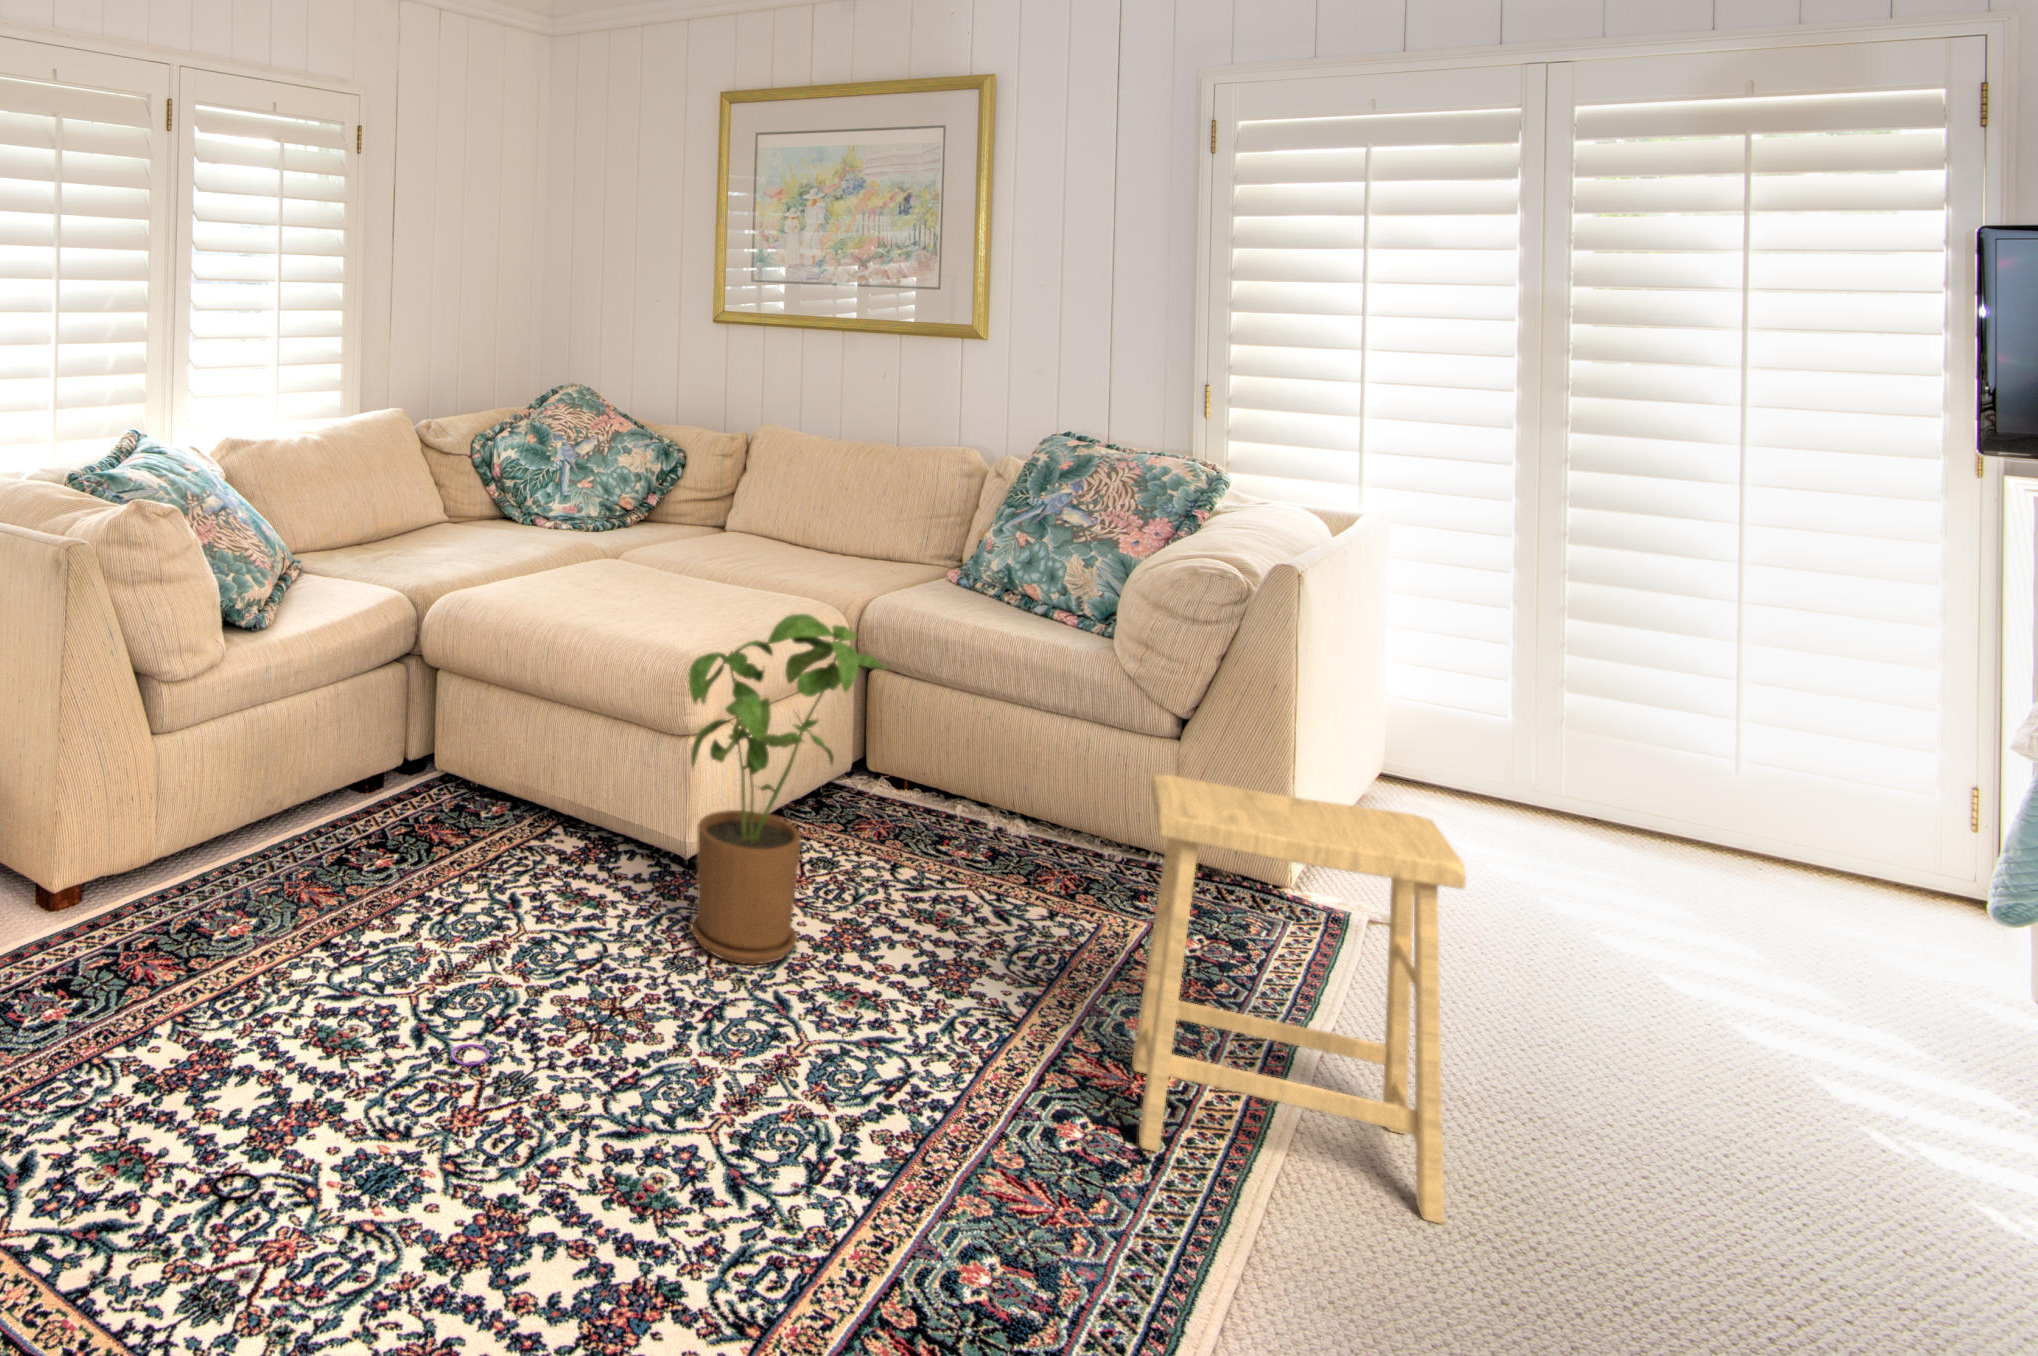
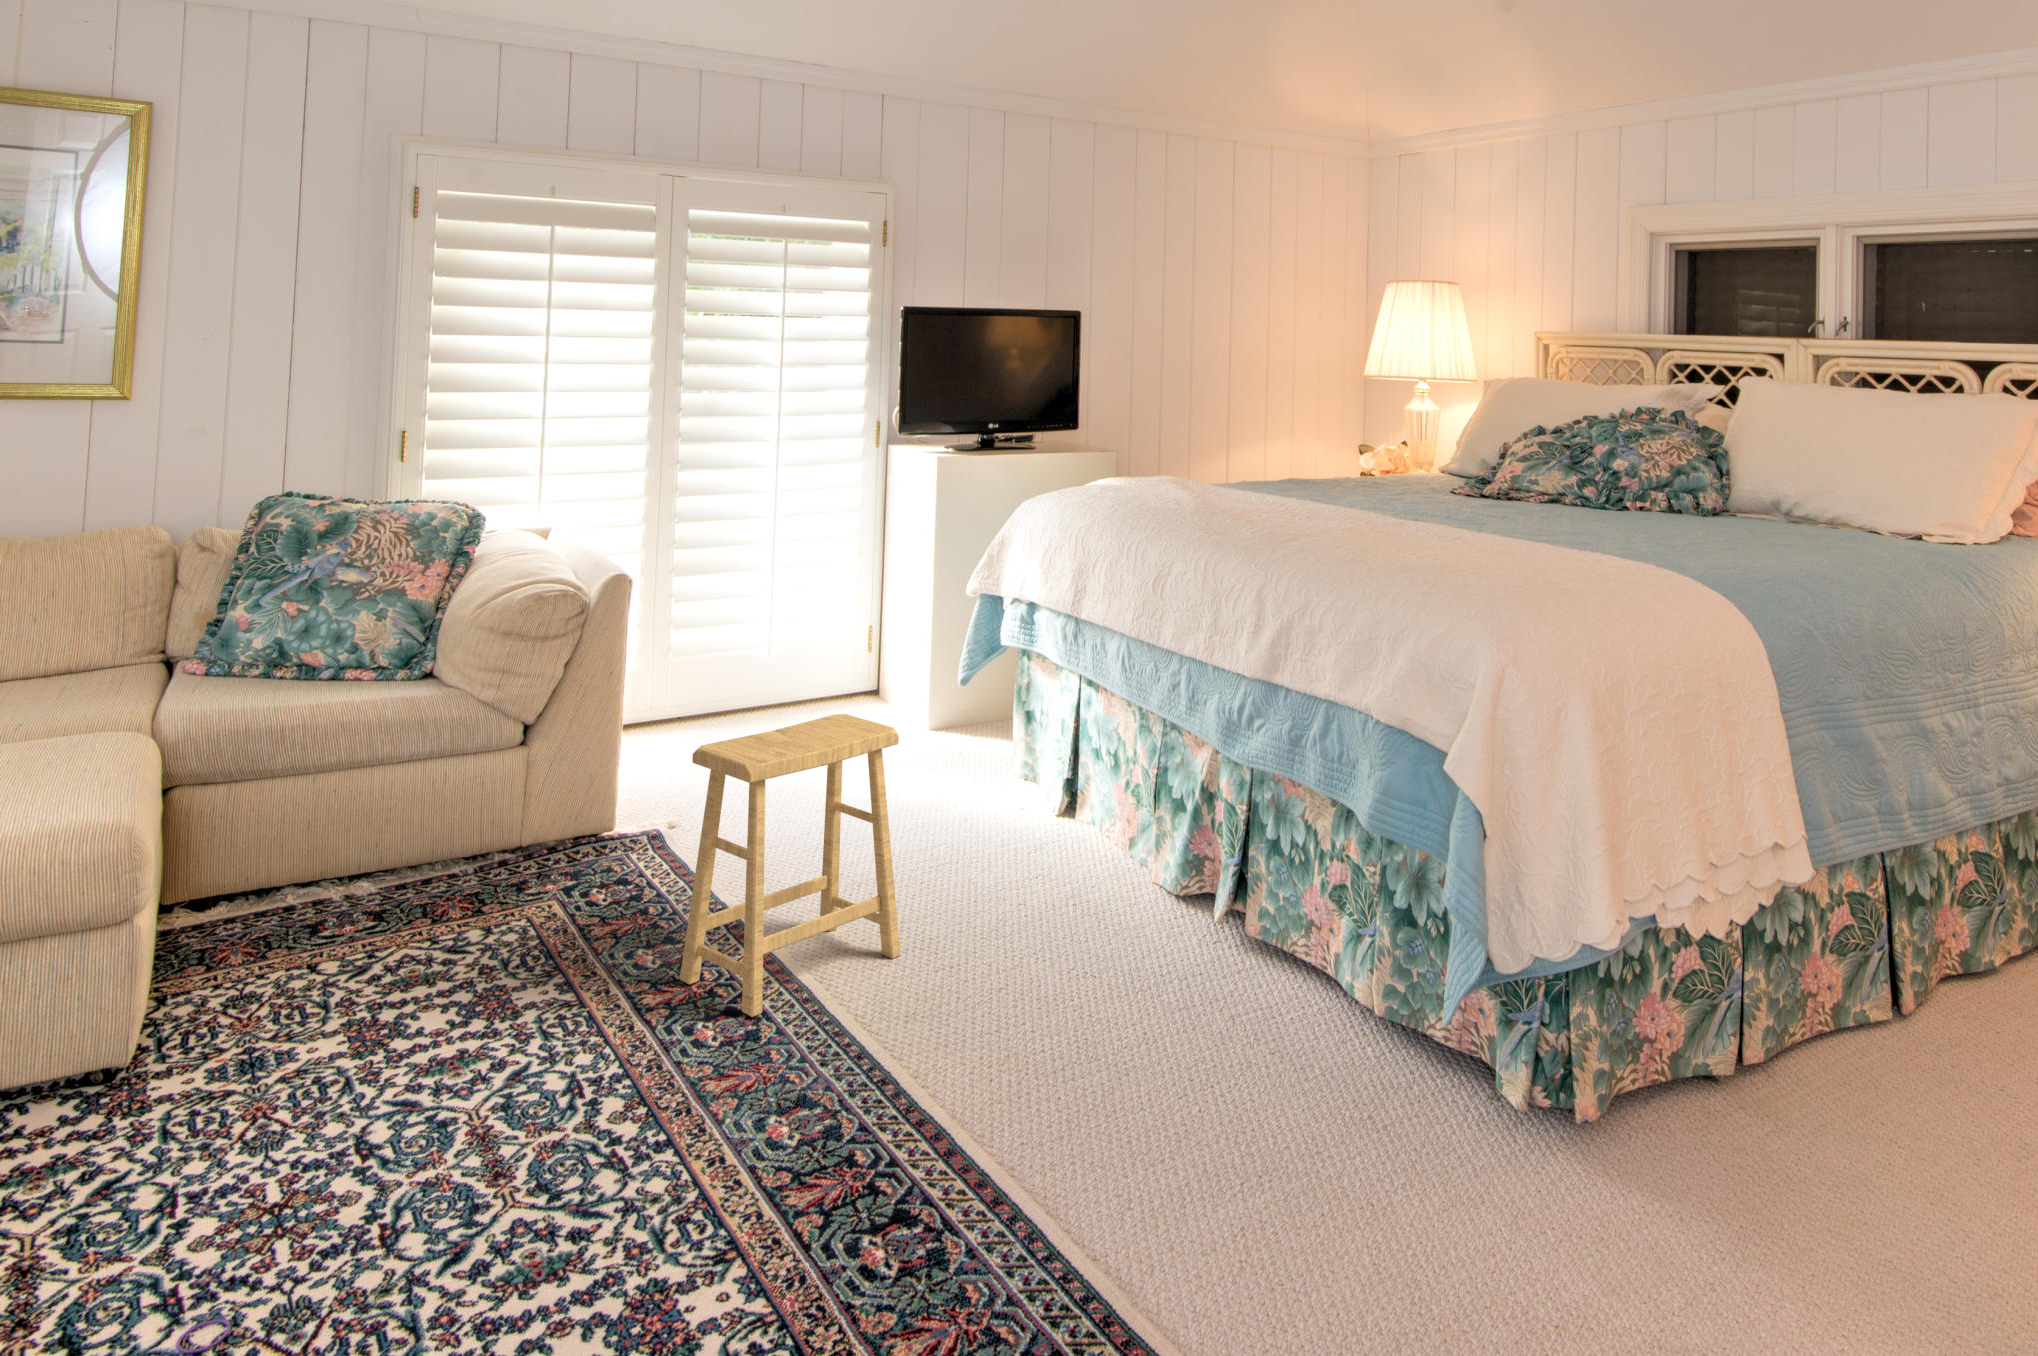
house plant: present [688,614,887,964] -> none [187,717,430,1120]

